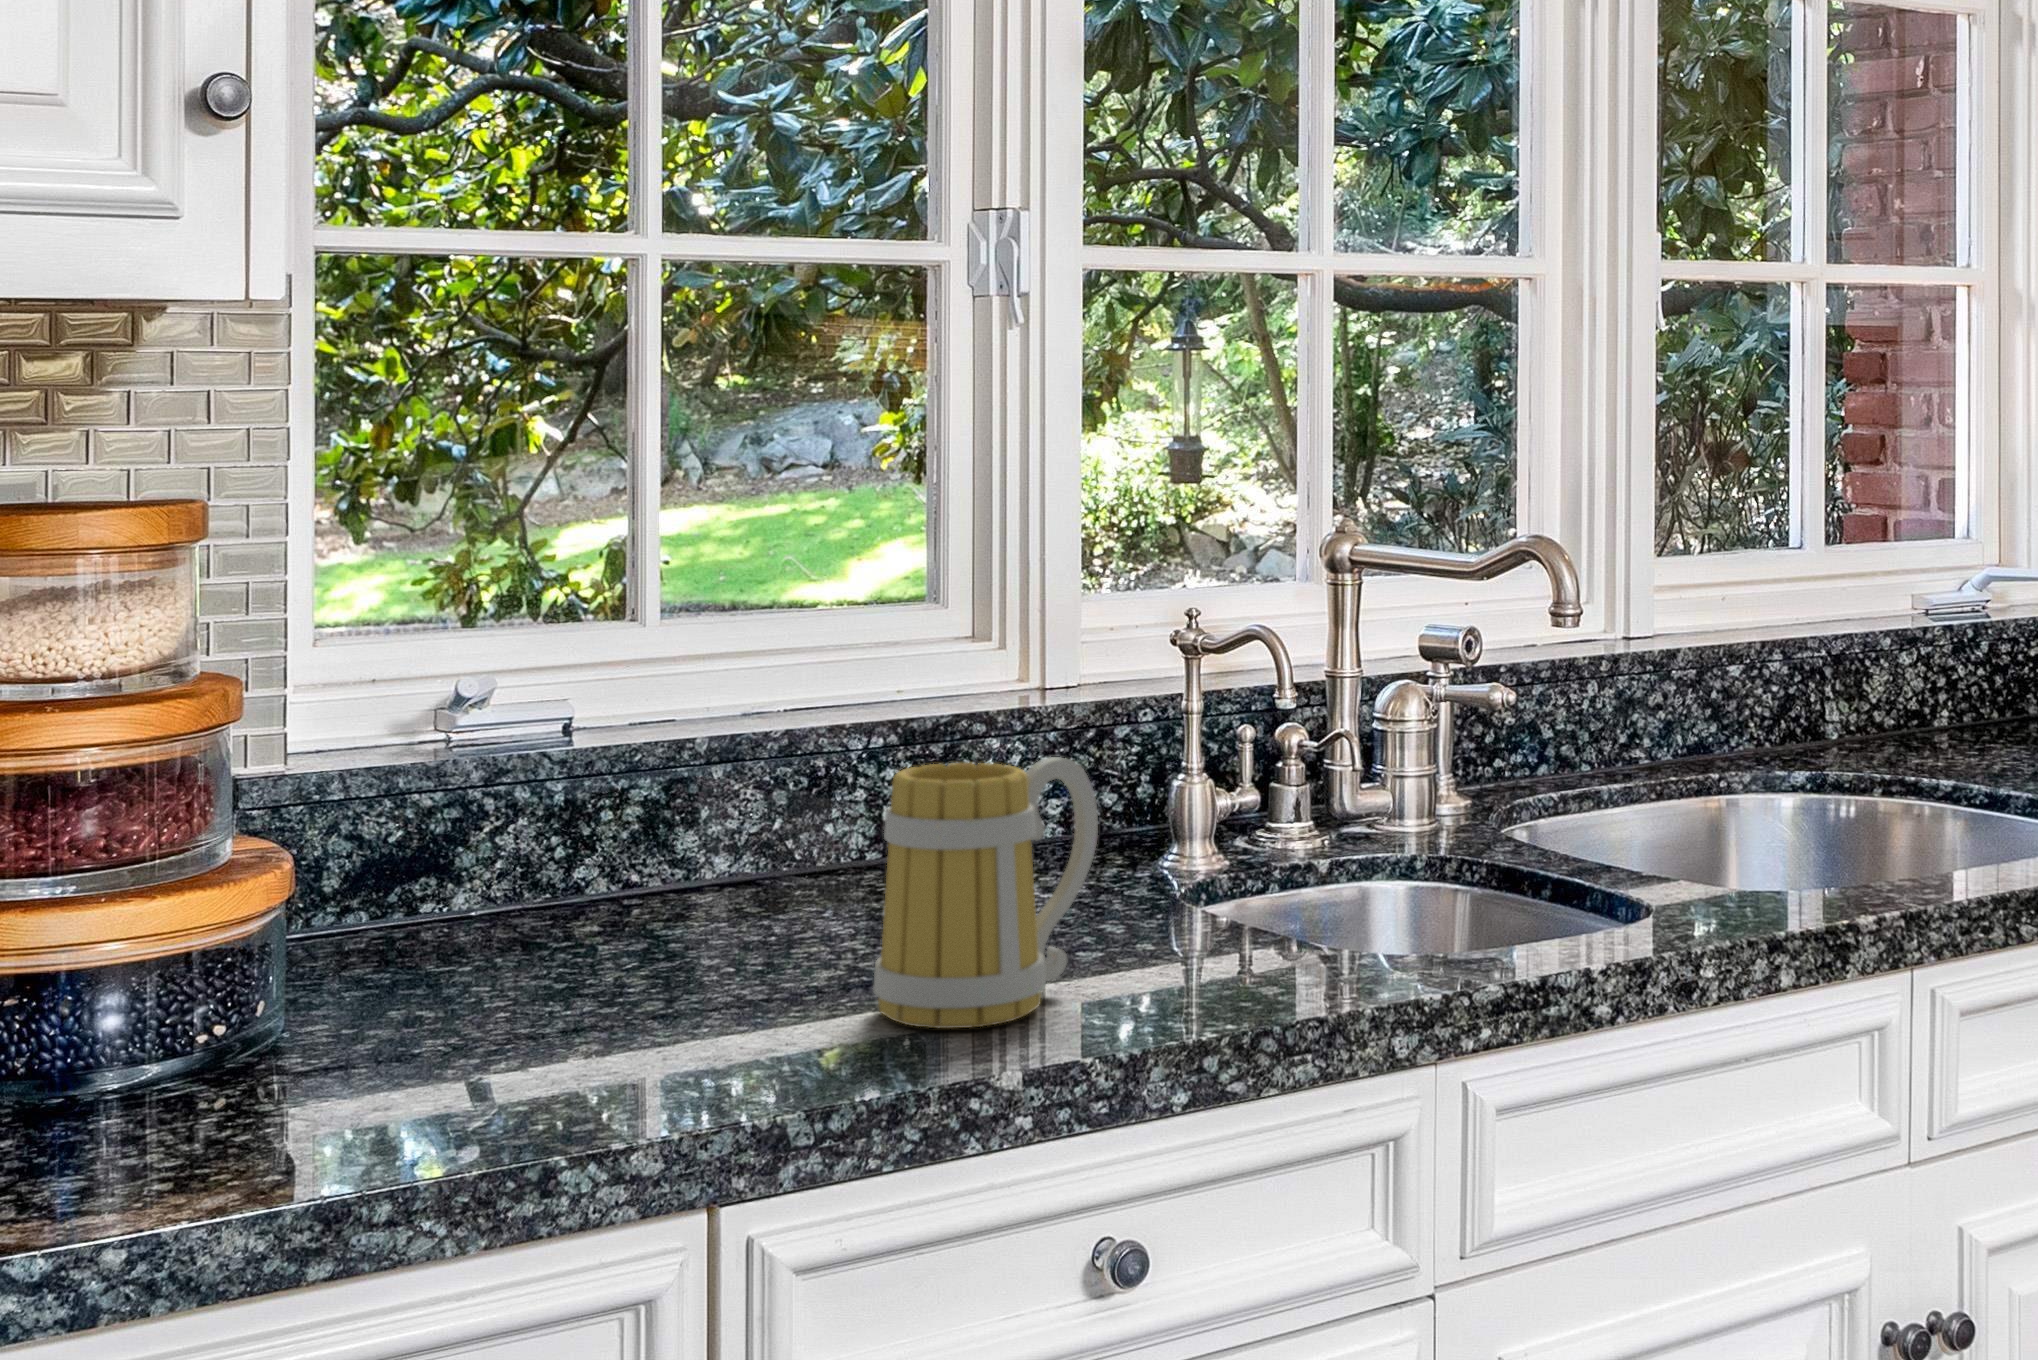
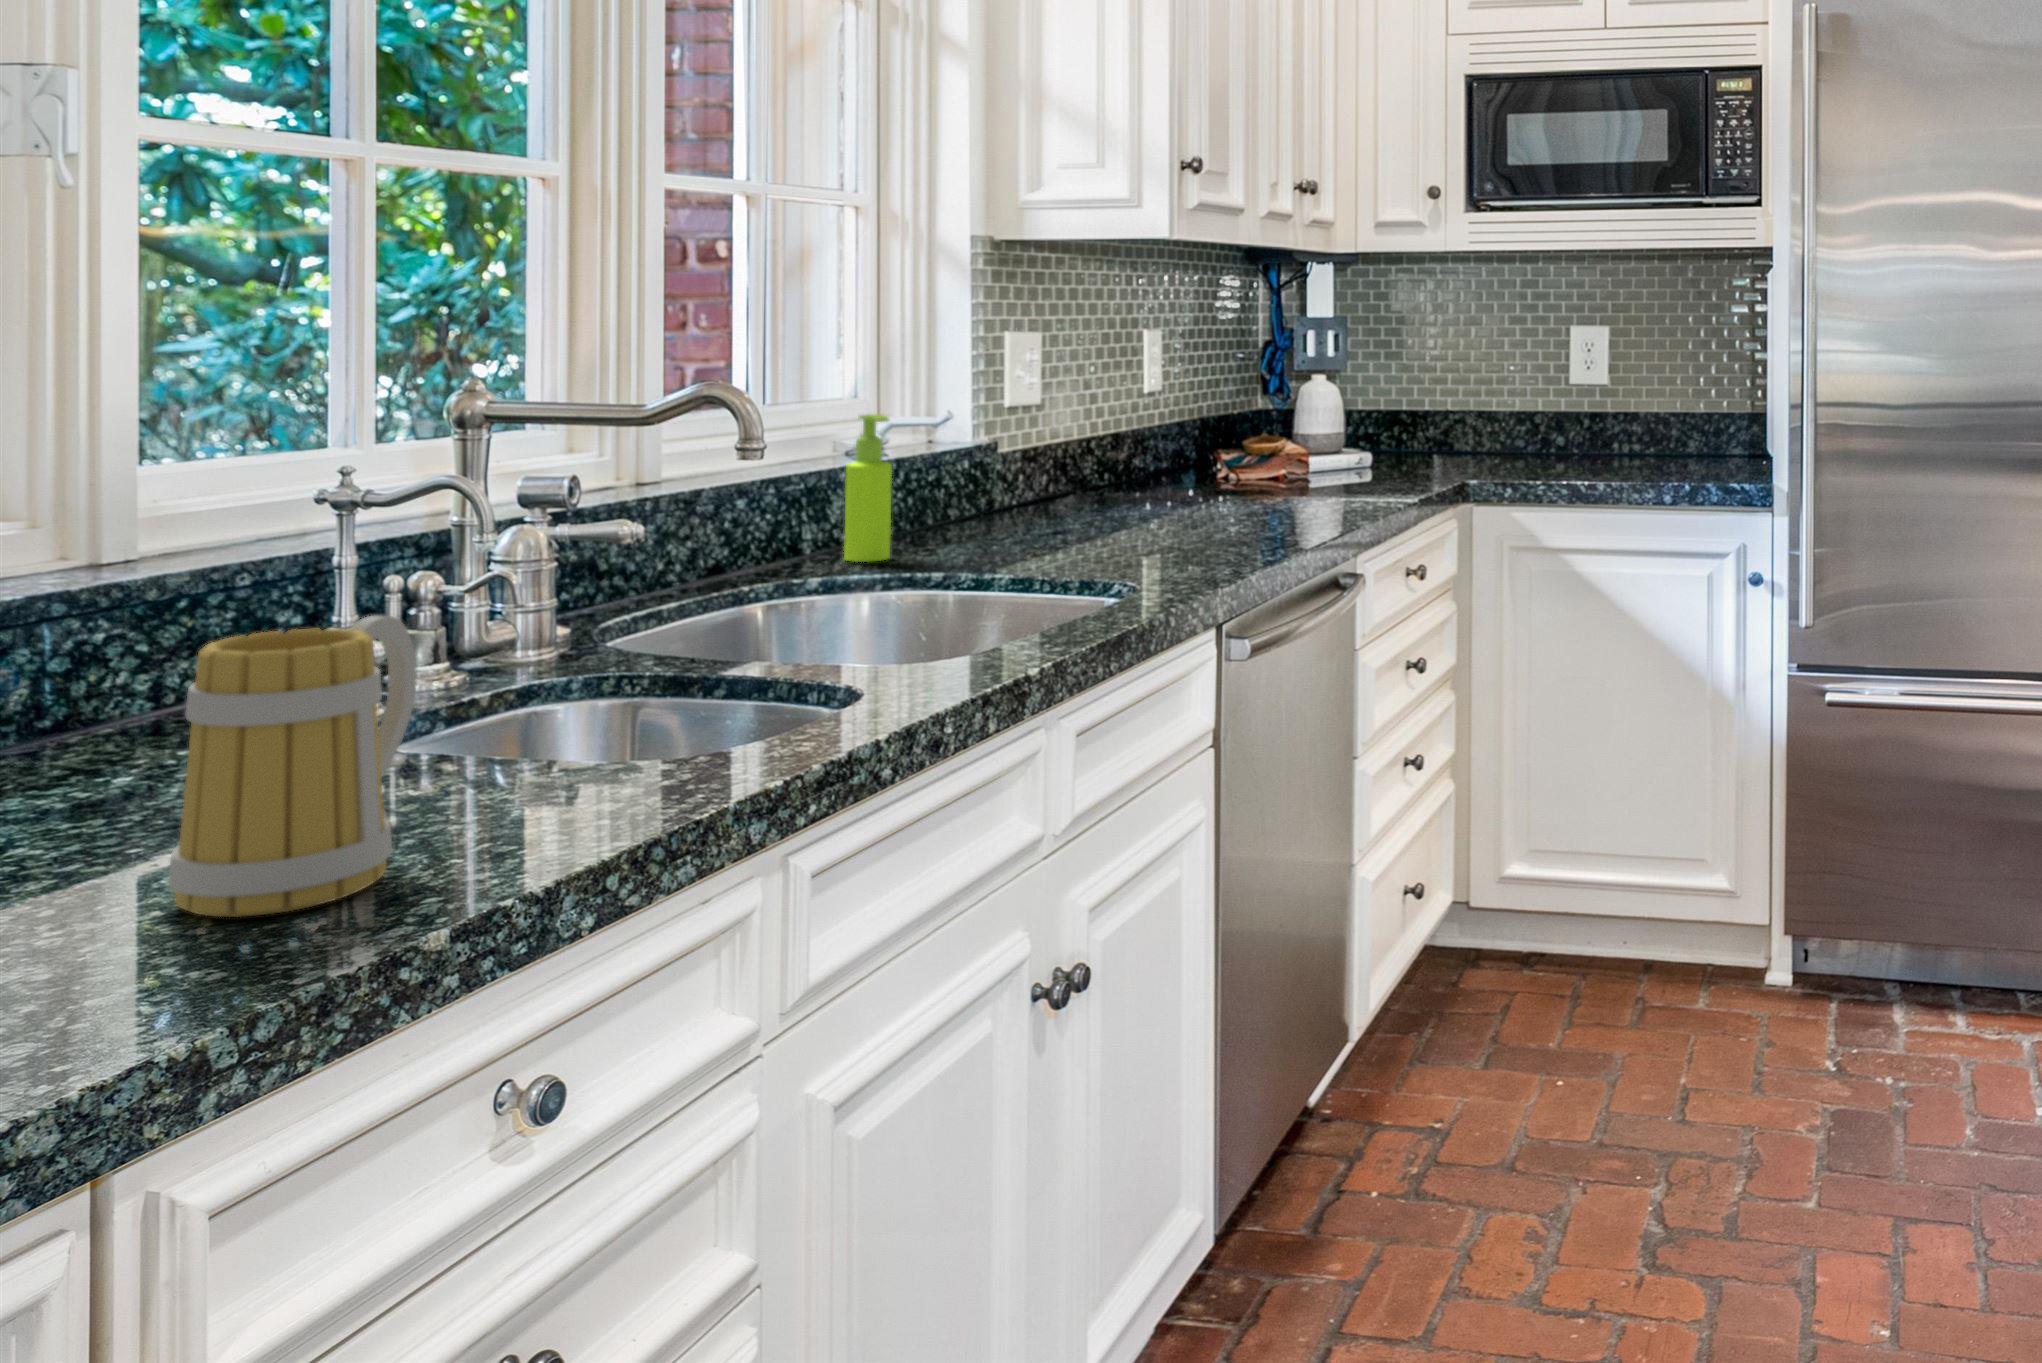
soap dispenser: none [1864,563,1922,758] -> present [844,414,892,562]

